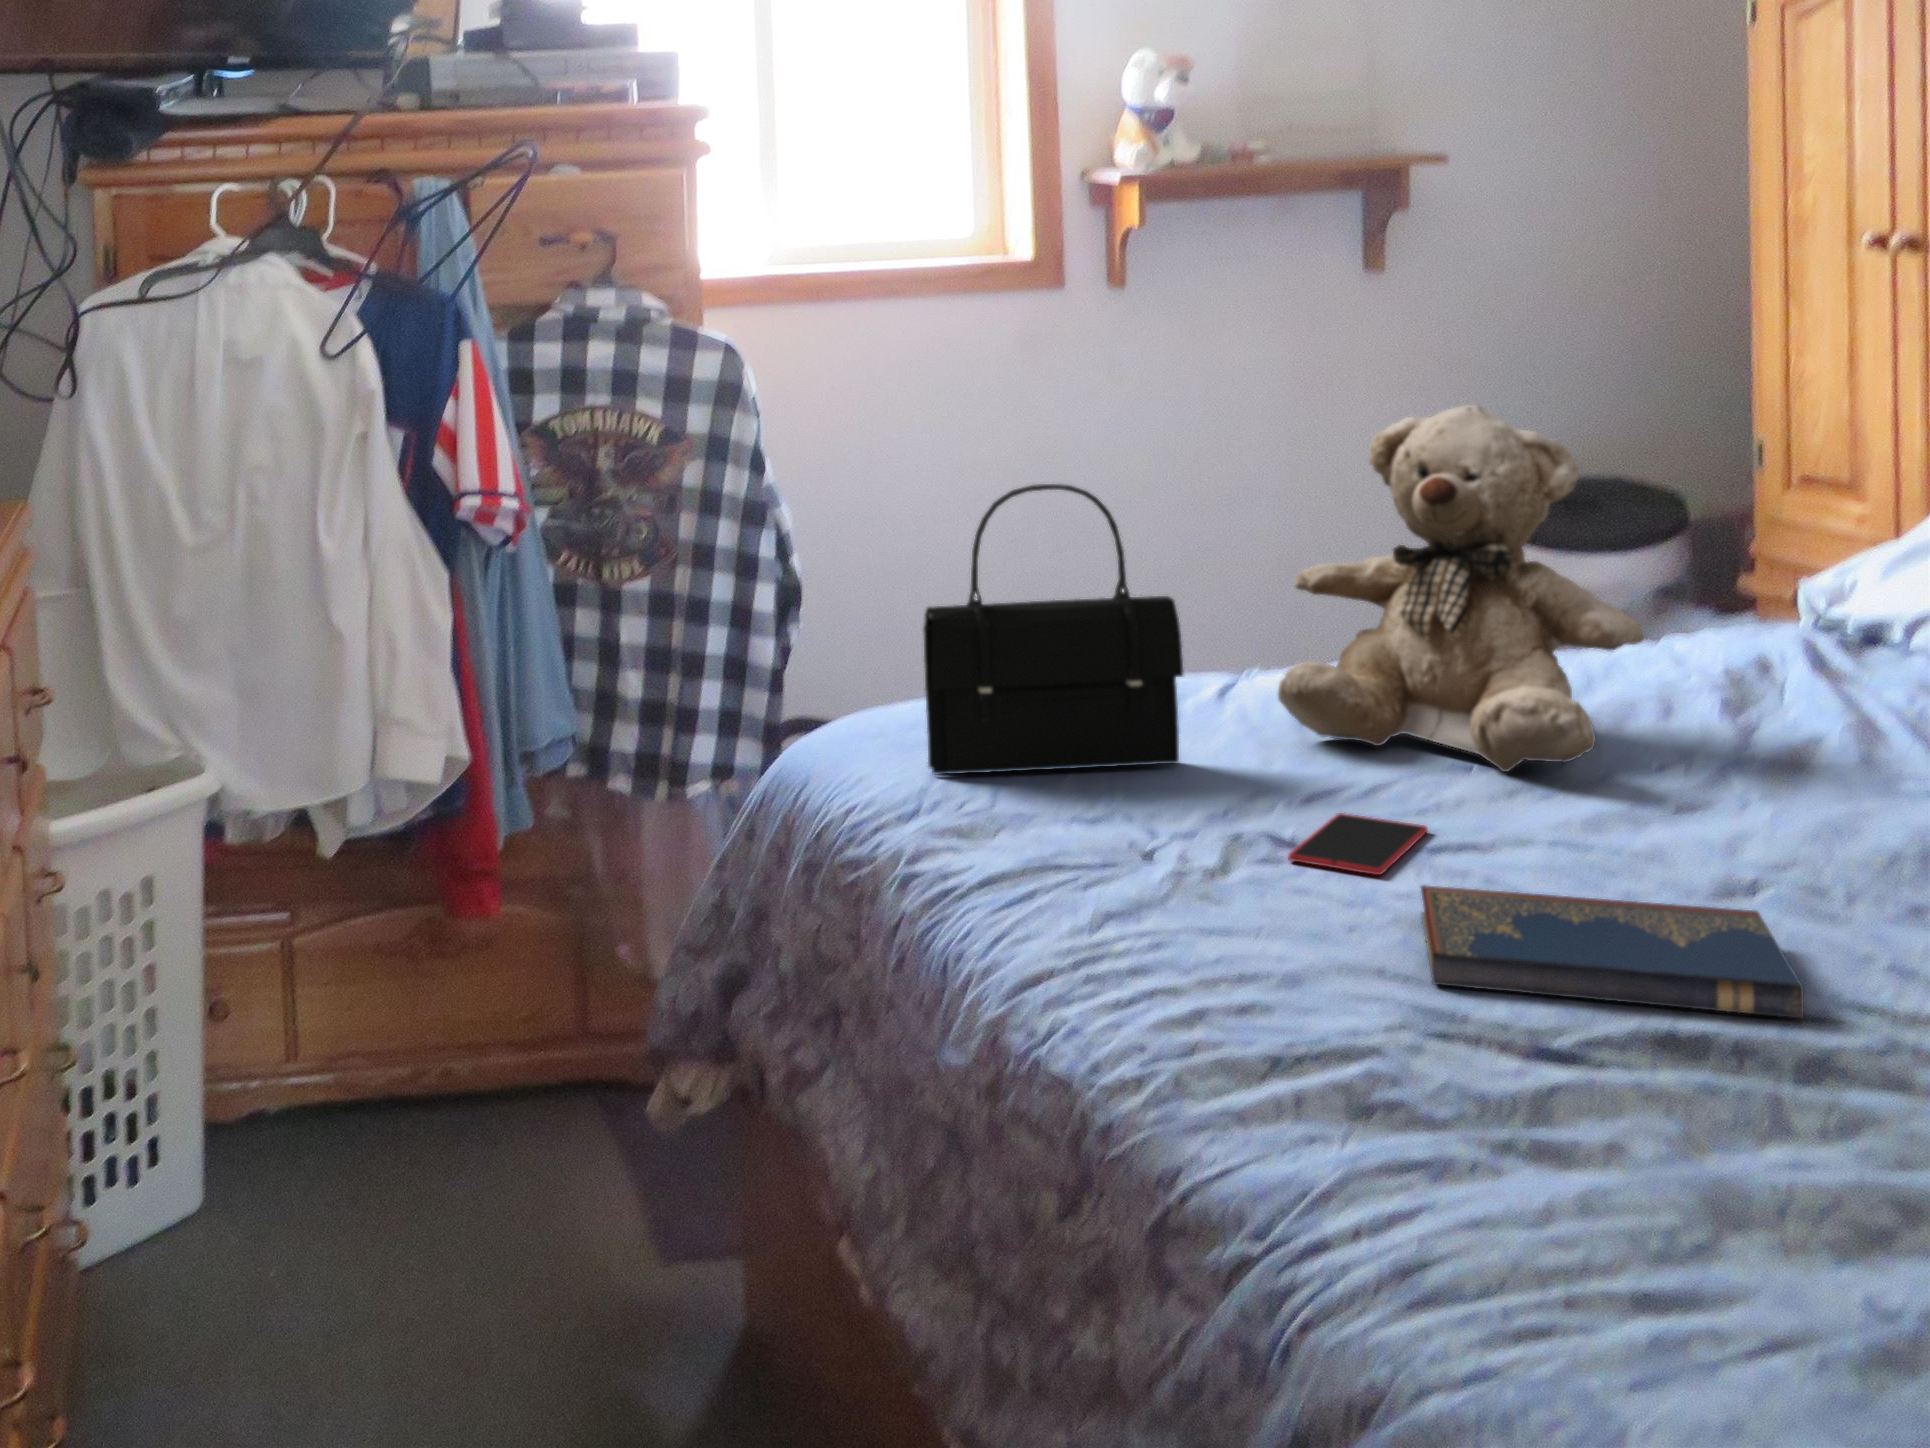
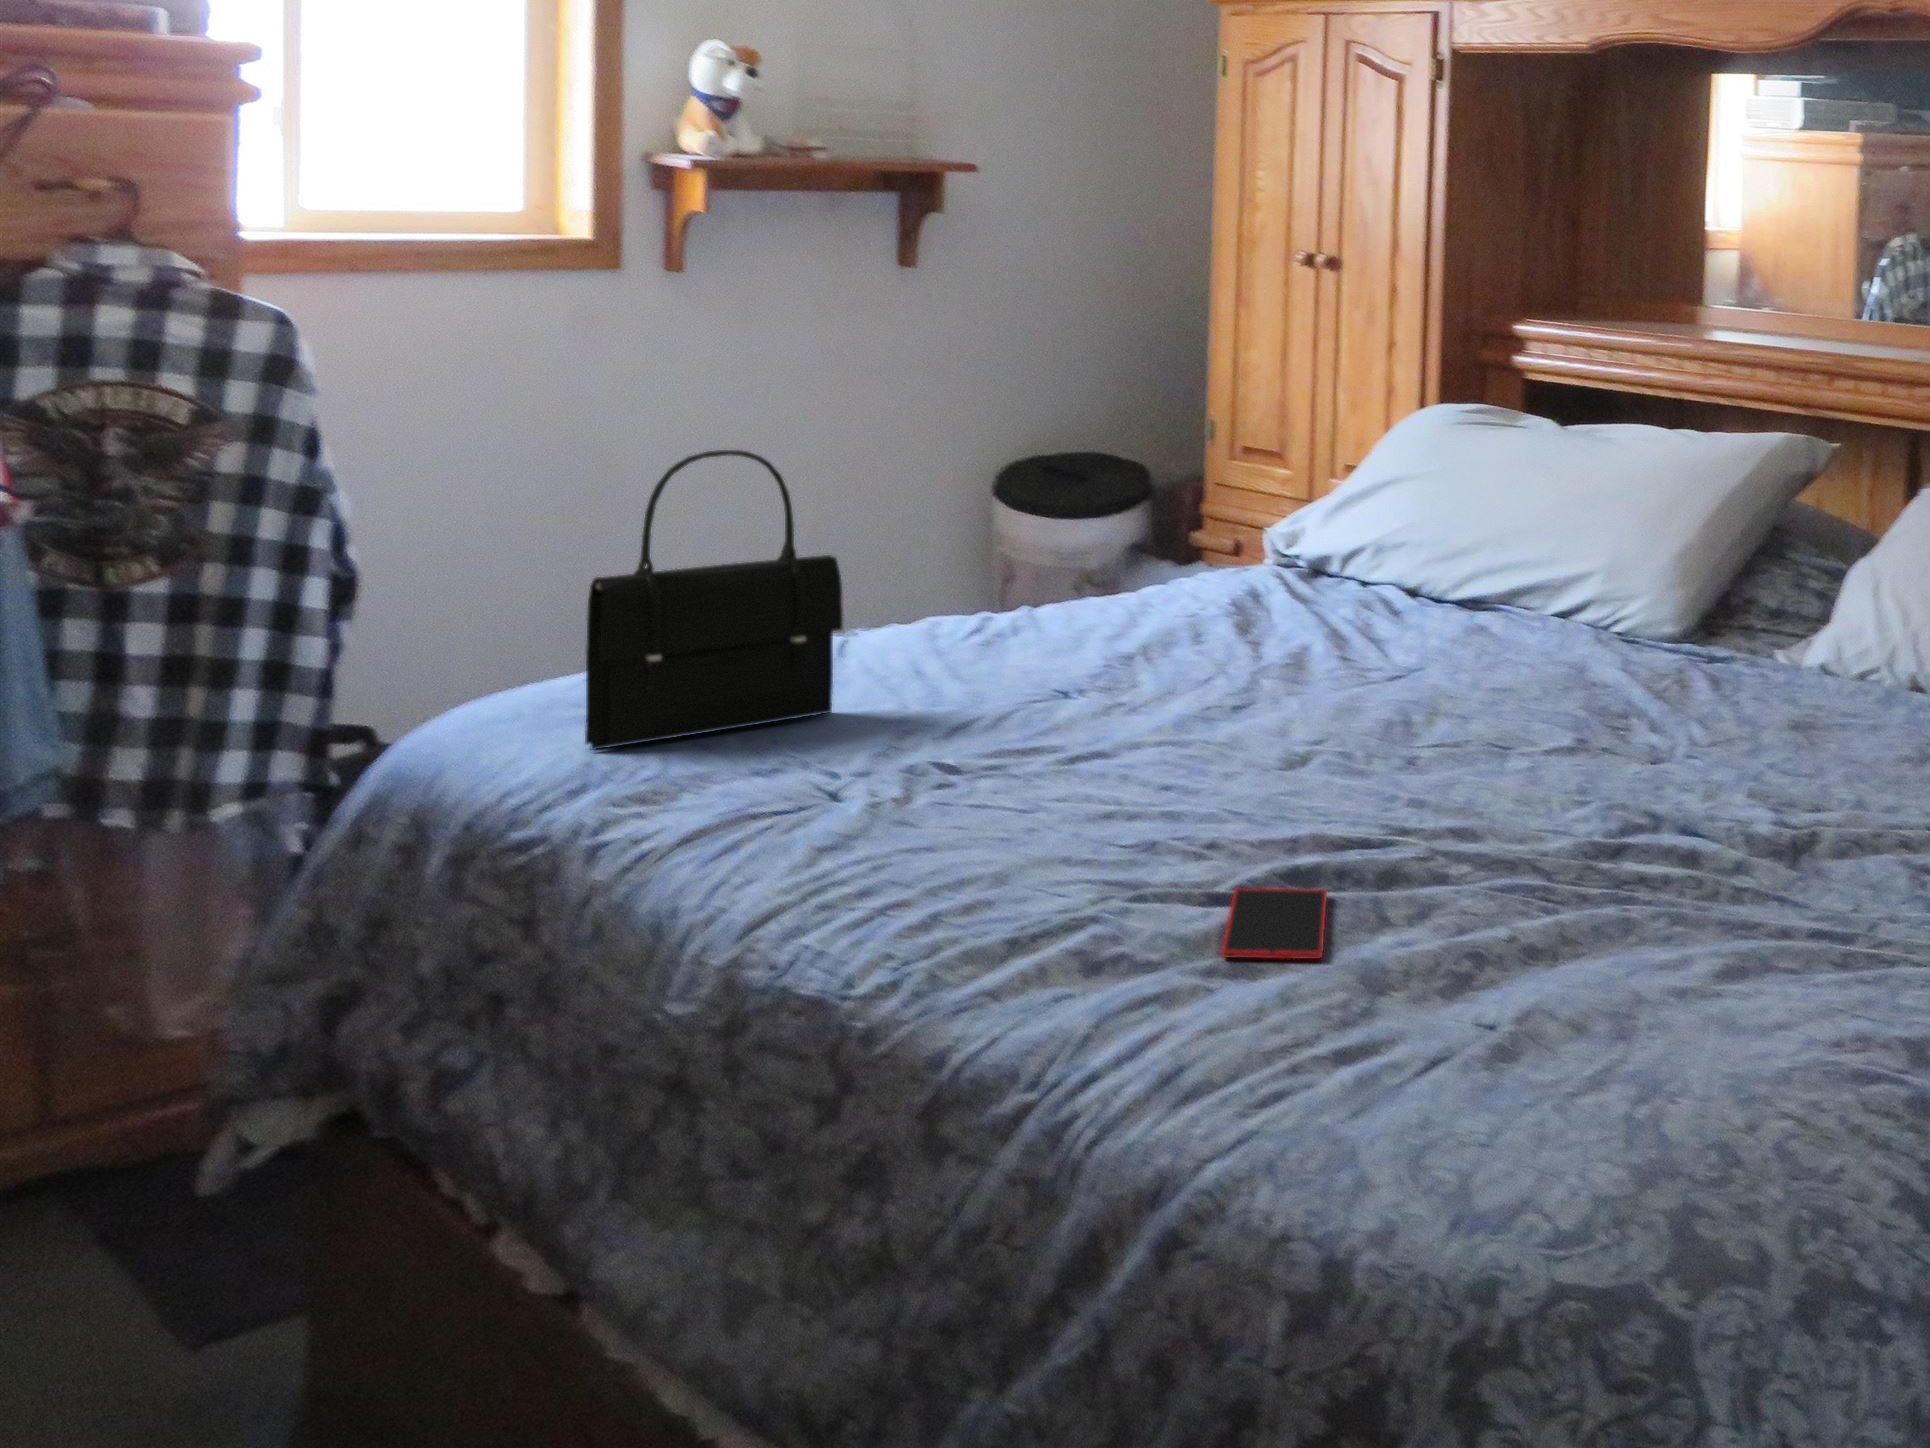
teddy bear: present [1278,405,1643,772] -> none [914,380,1202,691]
smartphone: present [1288,813,1428,875] -> present [1222,888,1327,959]
hardcover book: present [1421,885,1804,1018] -> none [1081,767,1369,862]

